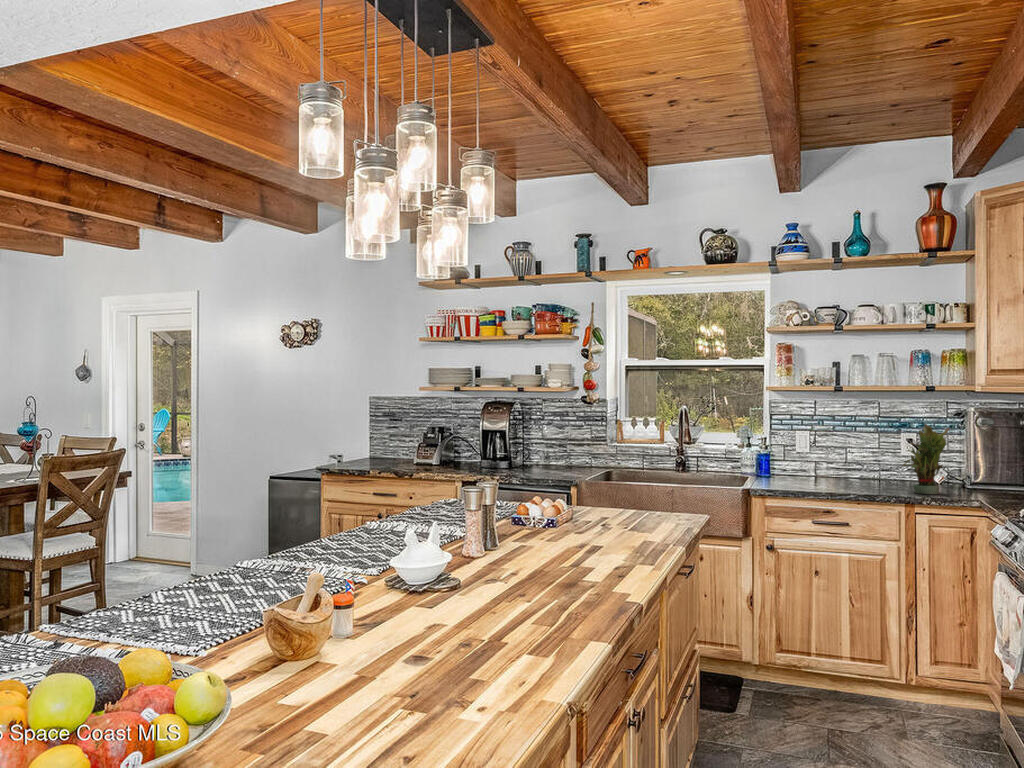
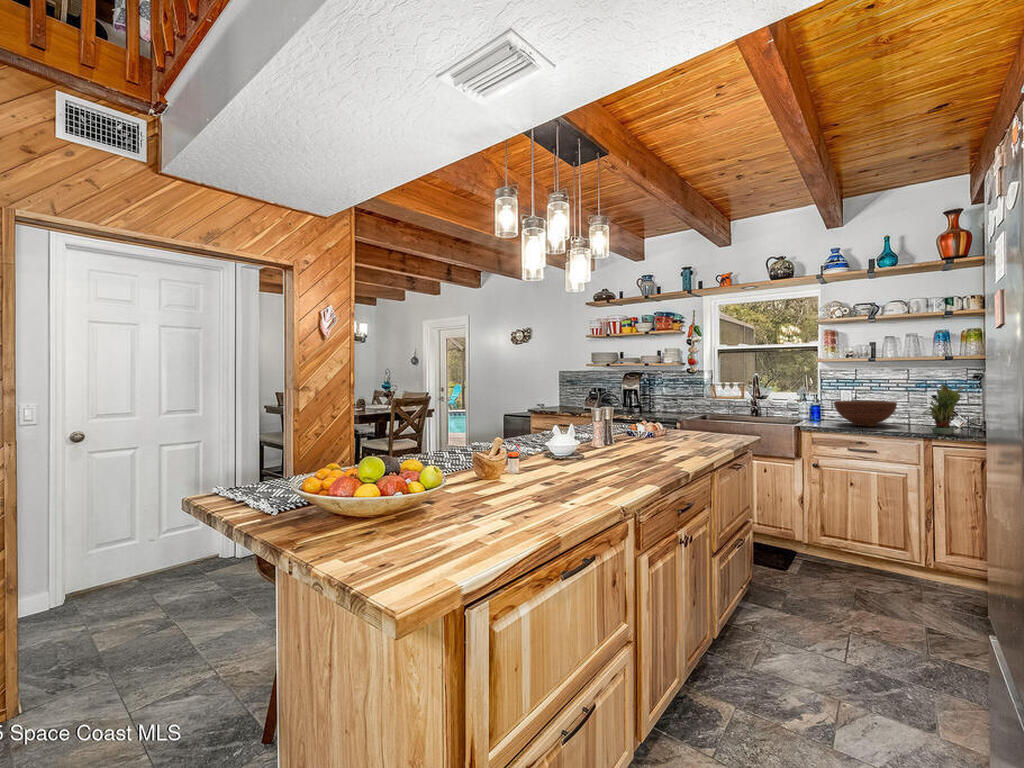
fruit bowl: none [791,448,871,485] -> present [834,401,897,426]

